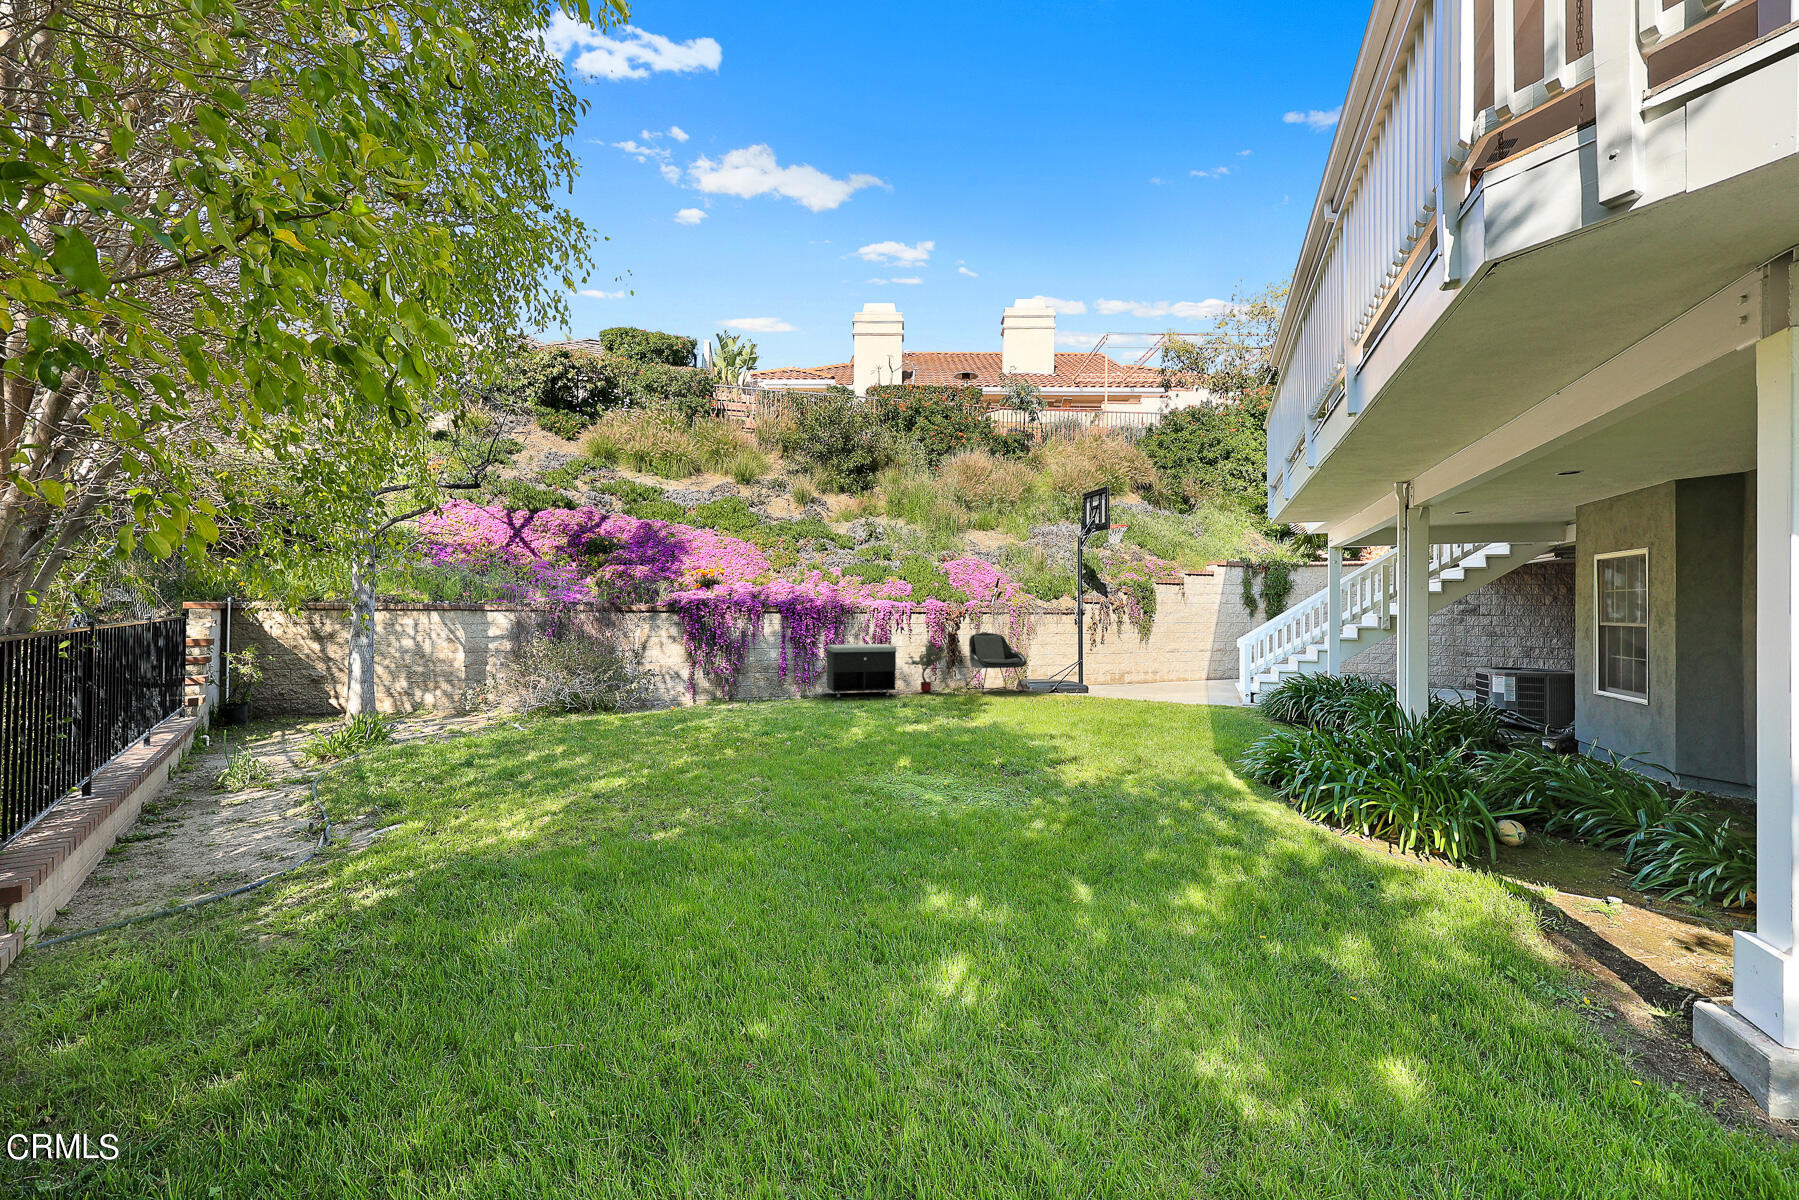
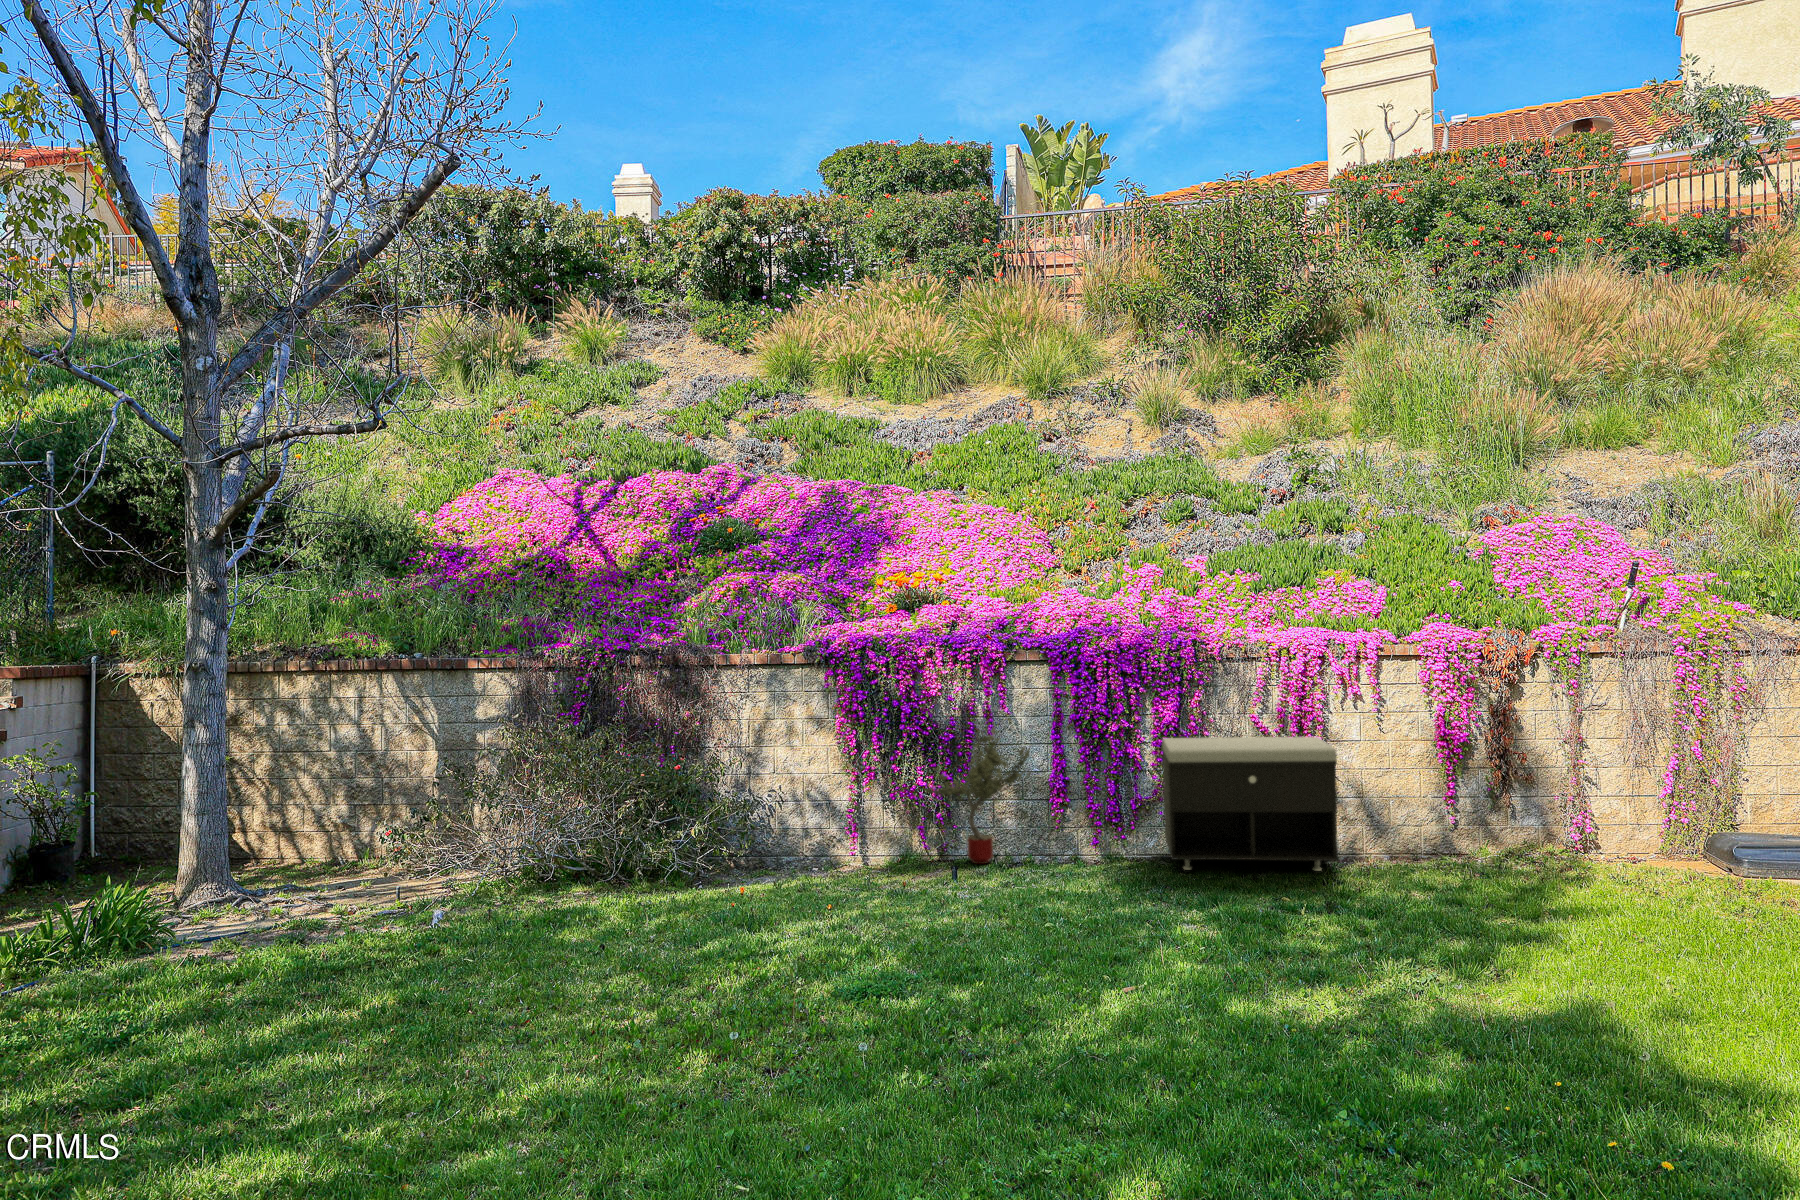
lounge chair: present [966,633,1027,694] -> none [1545,707,1745,885]
potted tree: present [905,638,947,693] -> present [926,728,1032,864]

